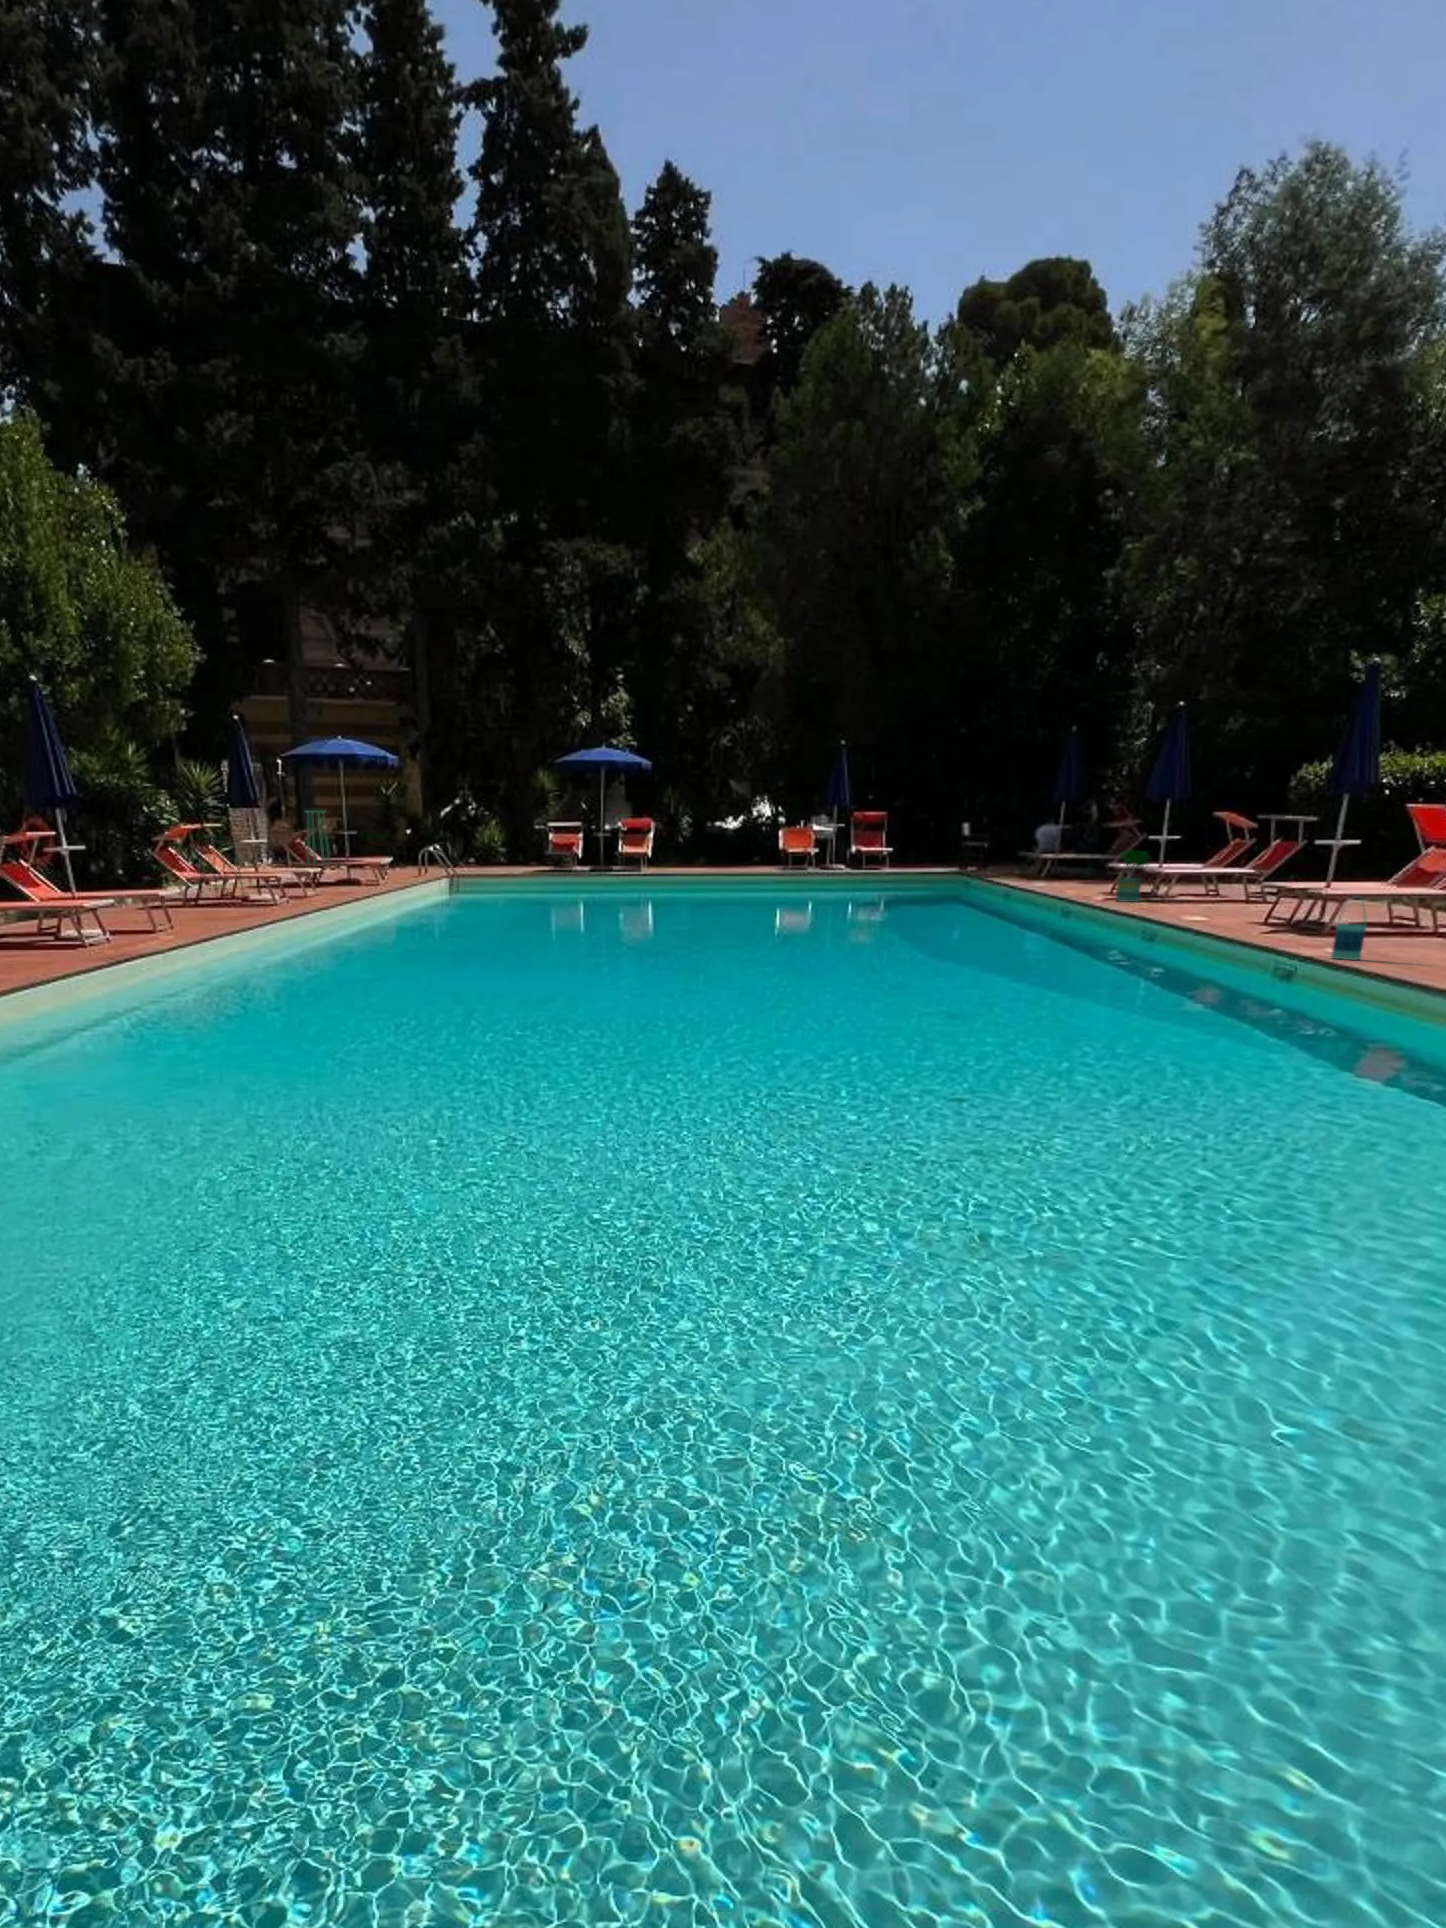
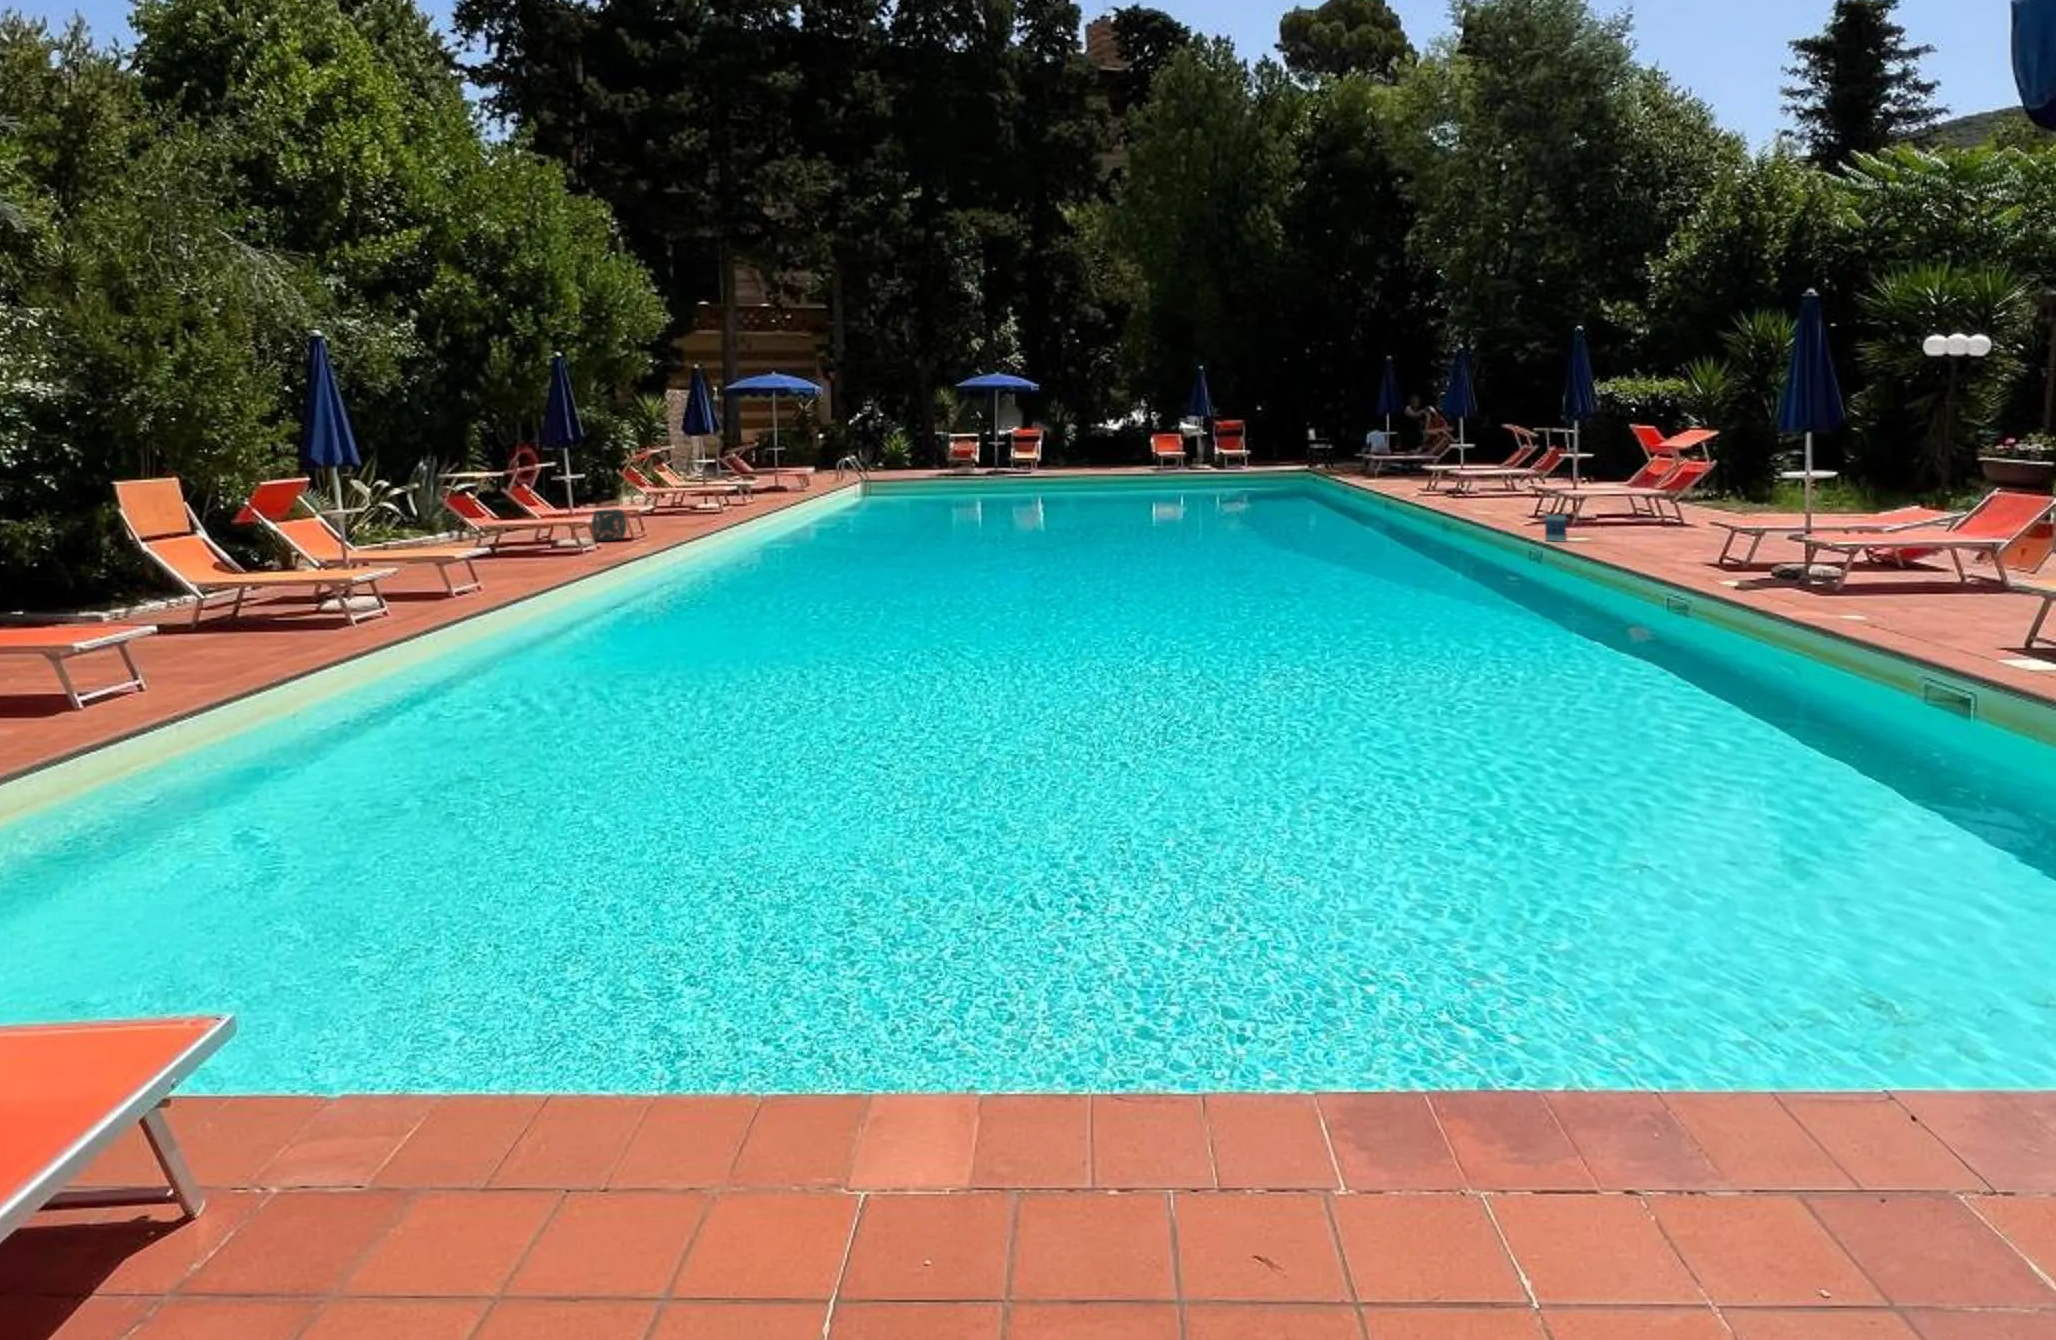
stool: present [306,810,331,865] -> none [740,435,760,481]
side table: present [200,837,245,896] -> none [658,463,695,513]
potted tree: present [1116,850,1150,902] -> none [1413,457,1441,498]
woven basket: none [100,891,147,931] -> present [591,509,627,541]

